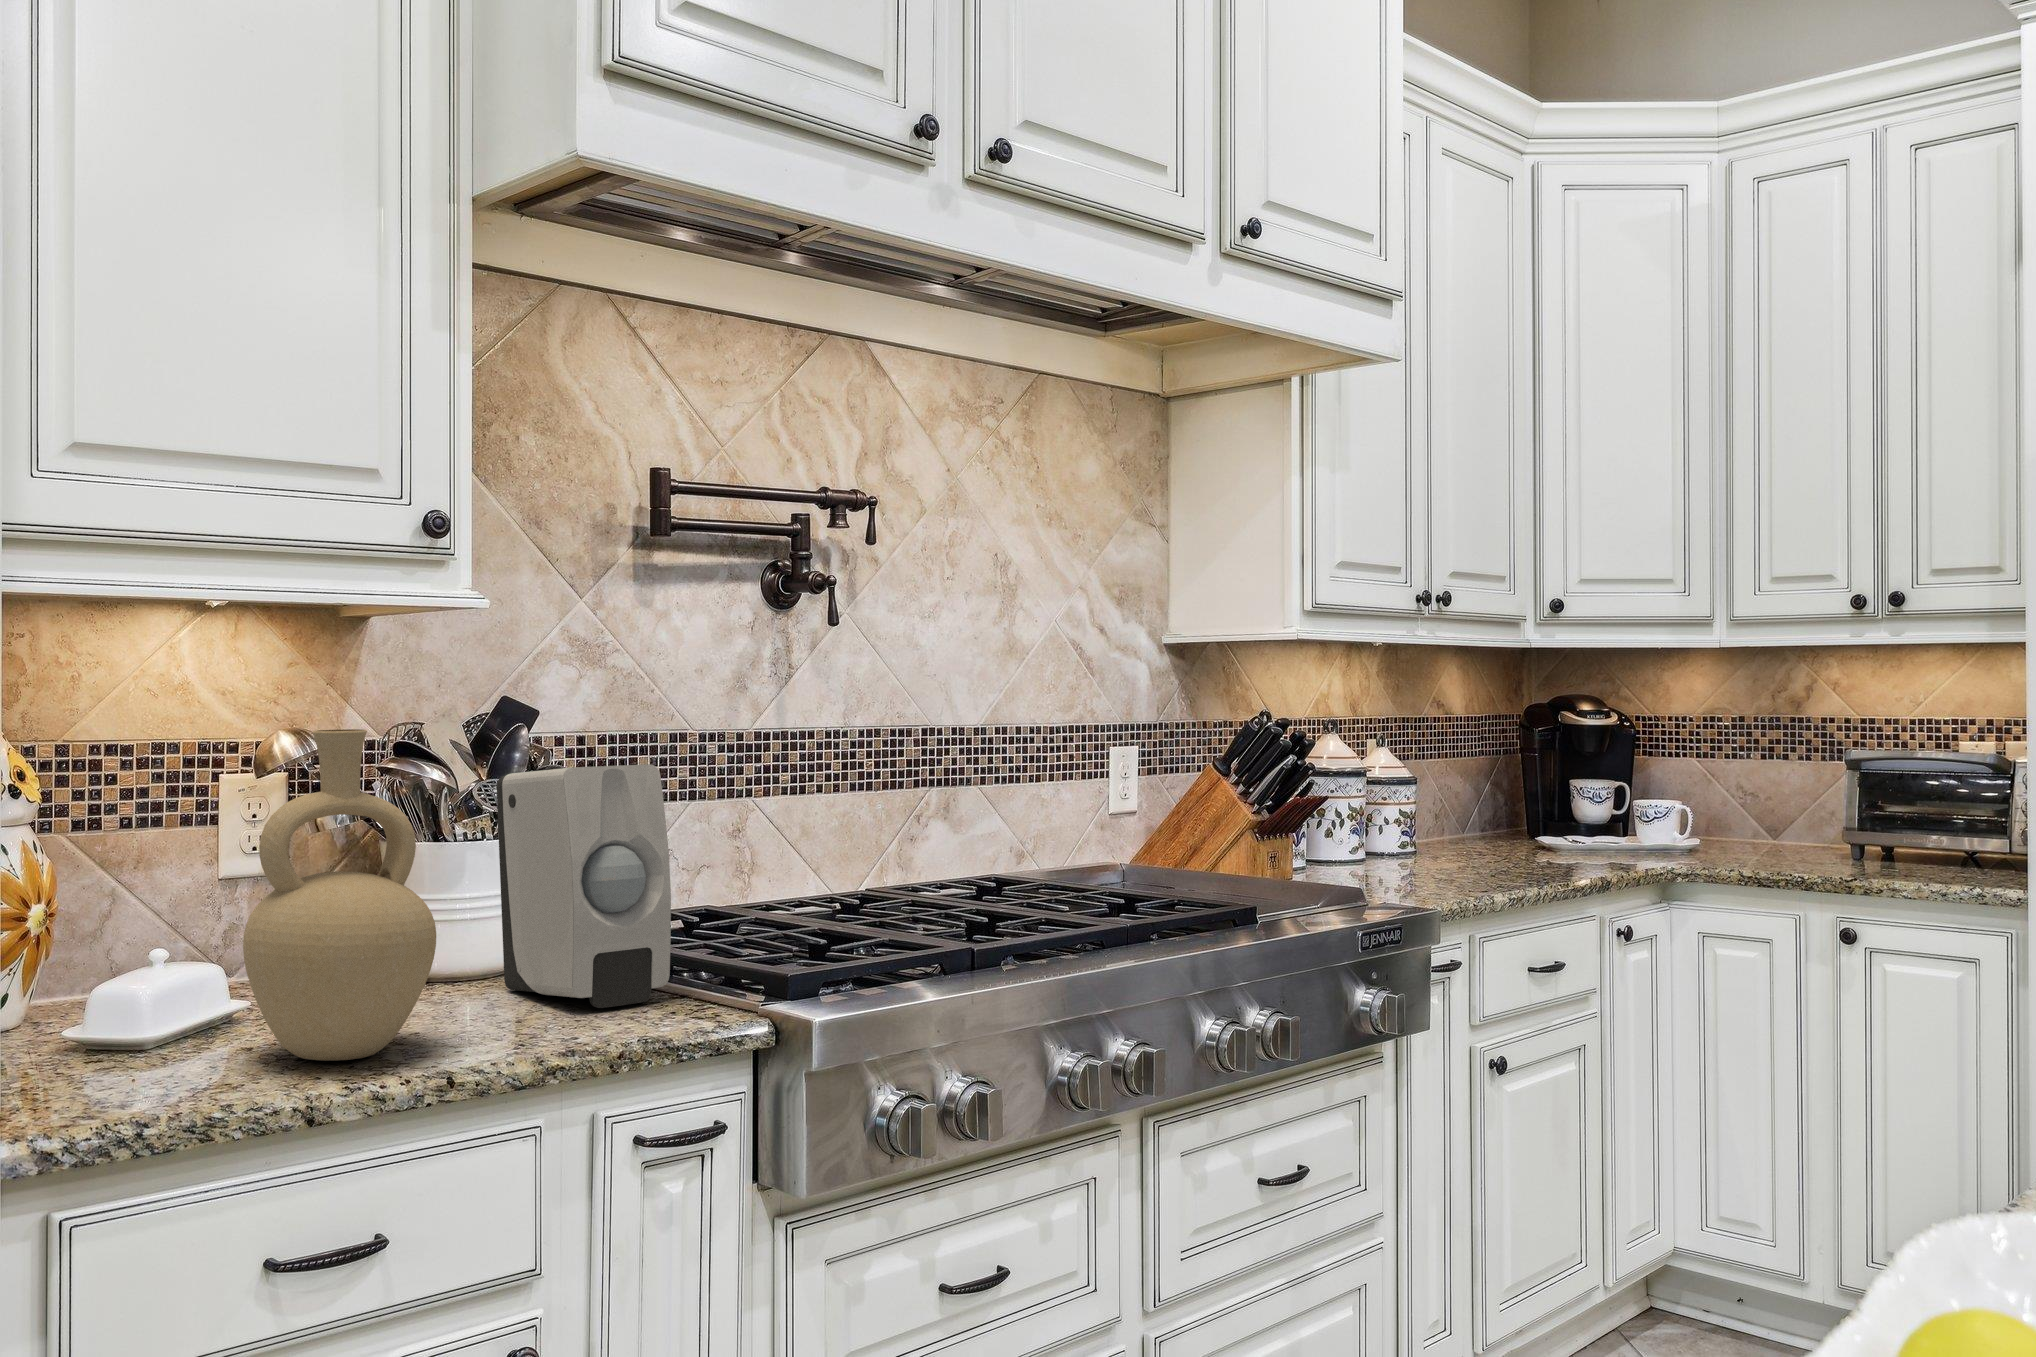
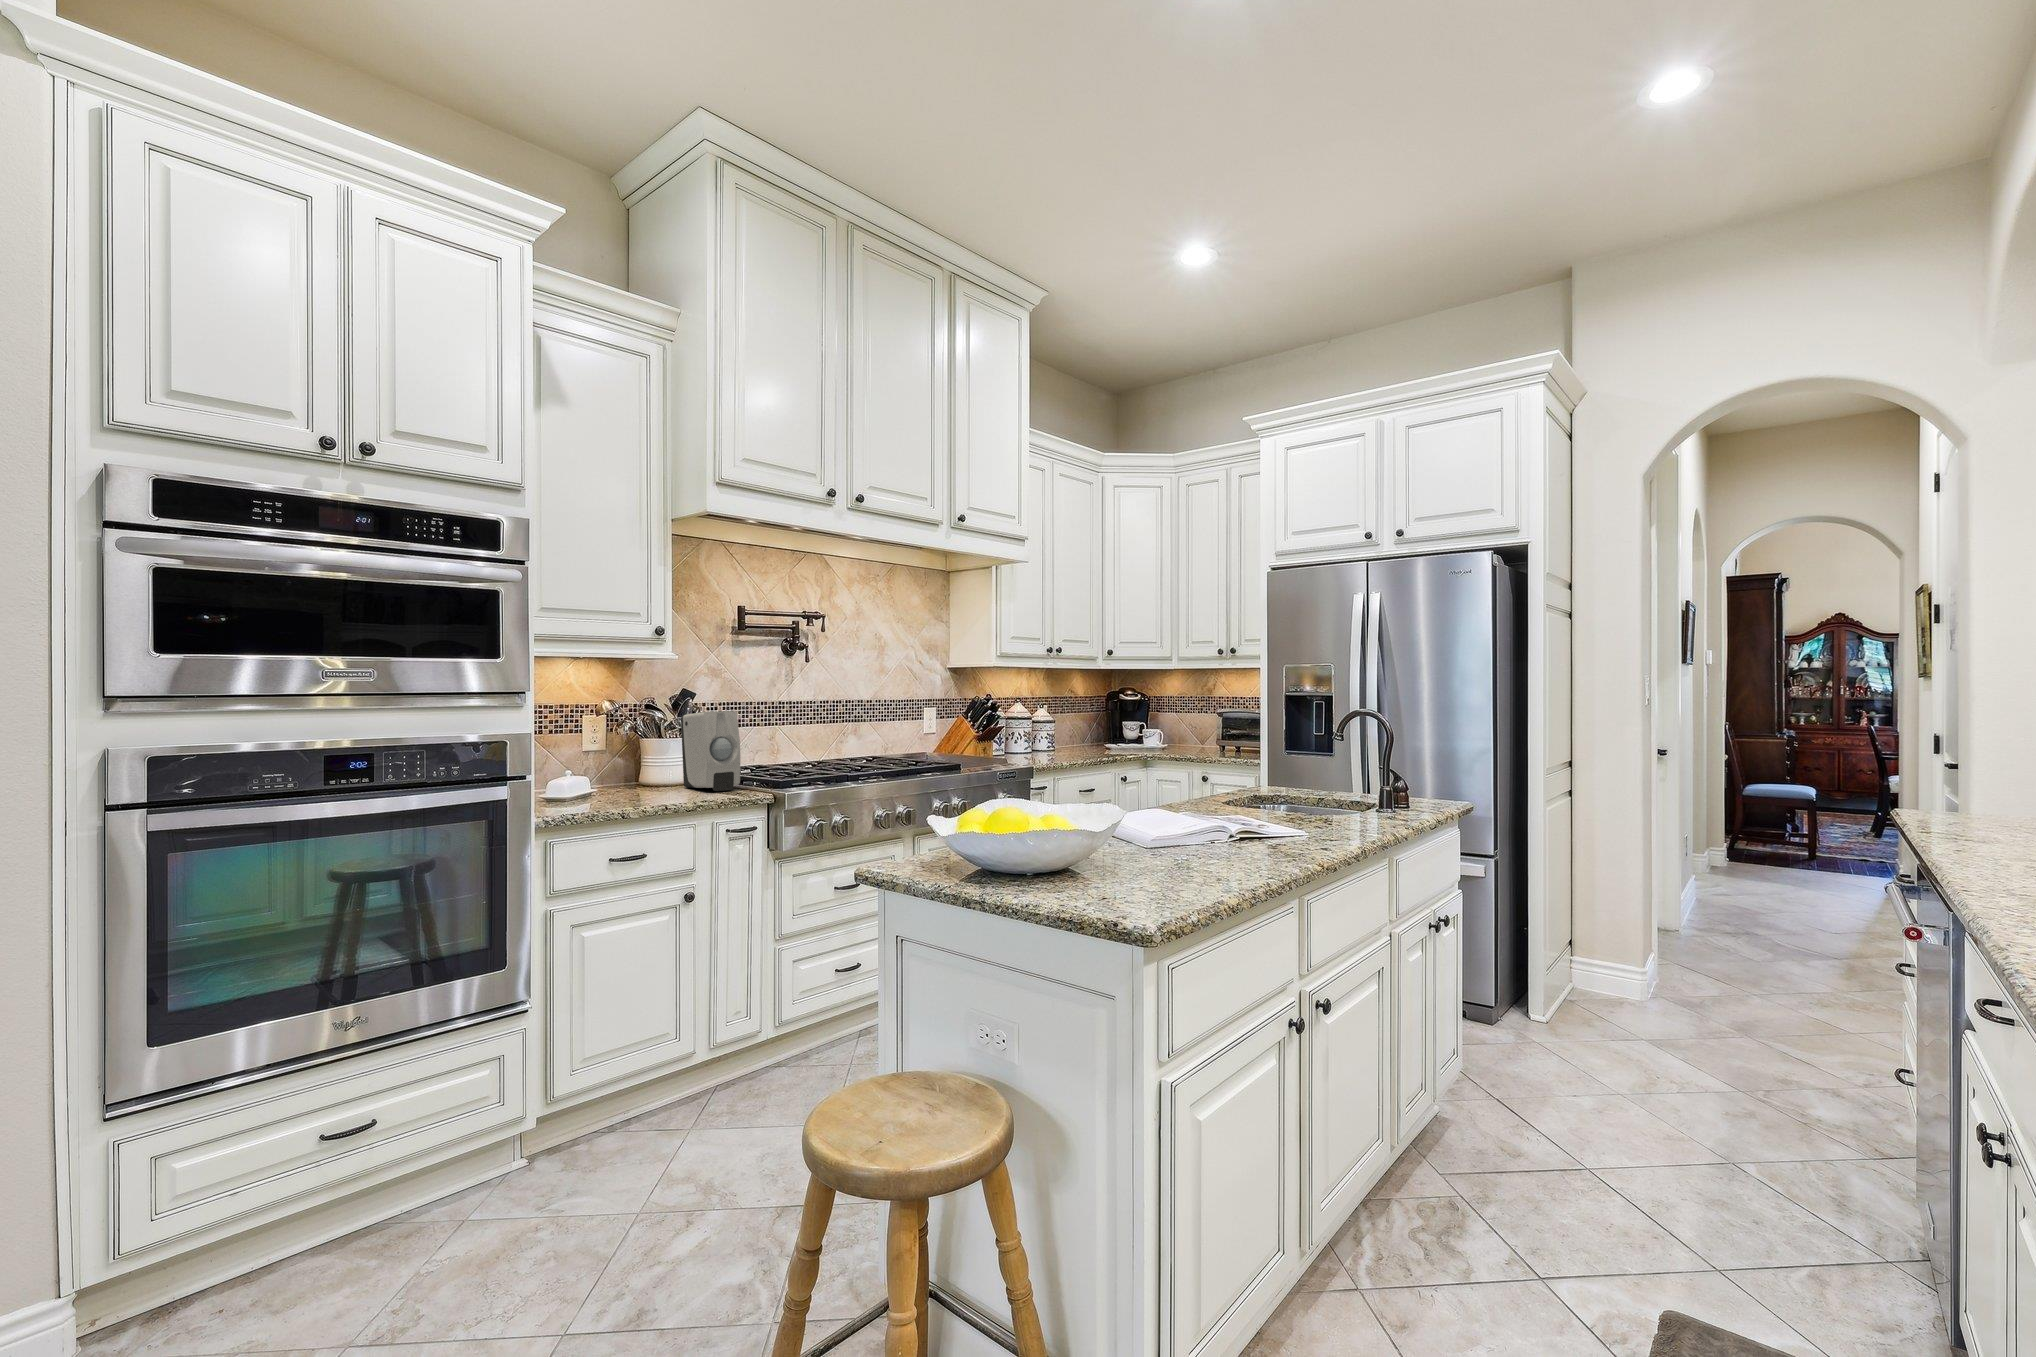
vase: present [243,729,436,1061] -> none [600,699,662,803]

